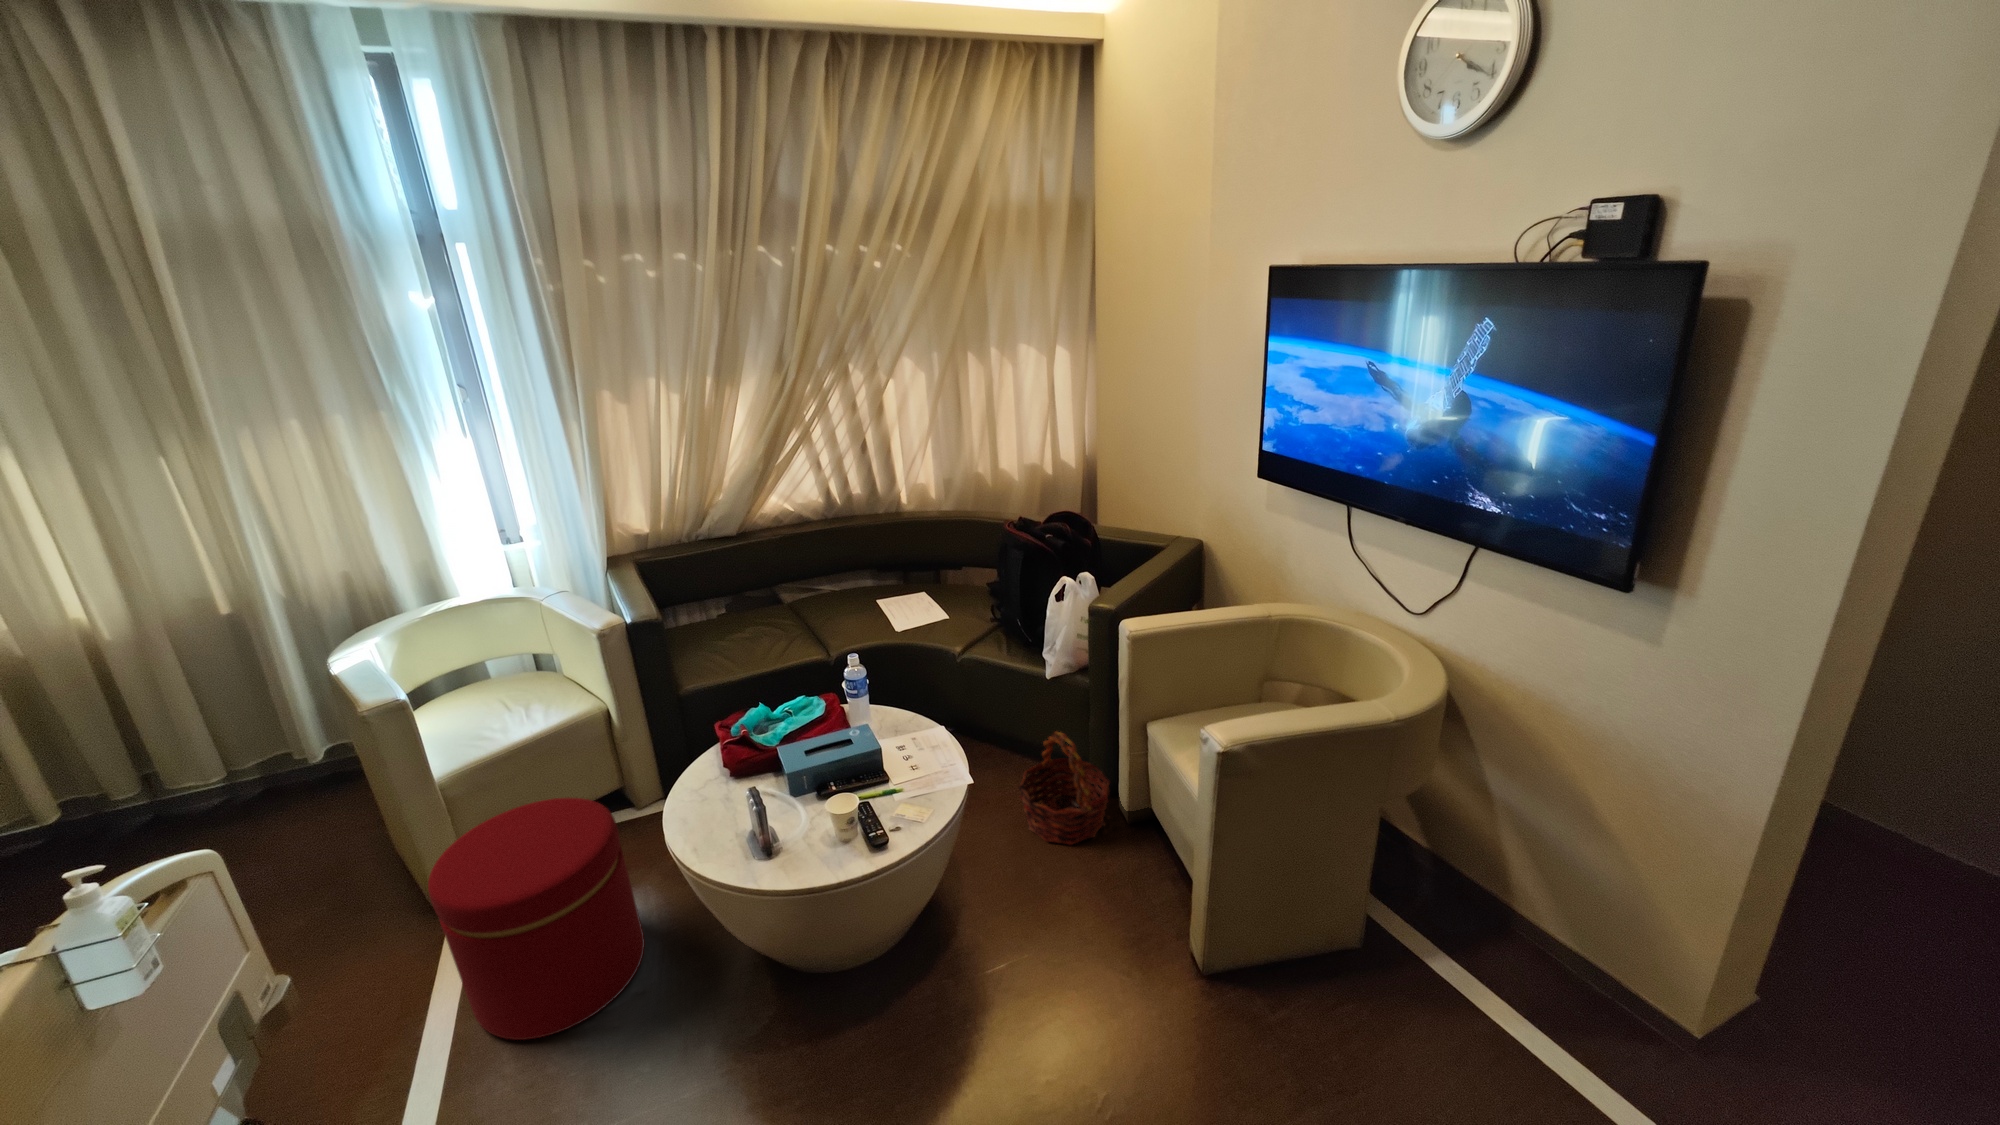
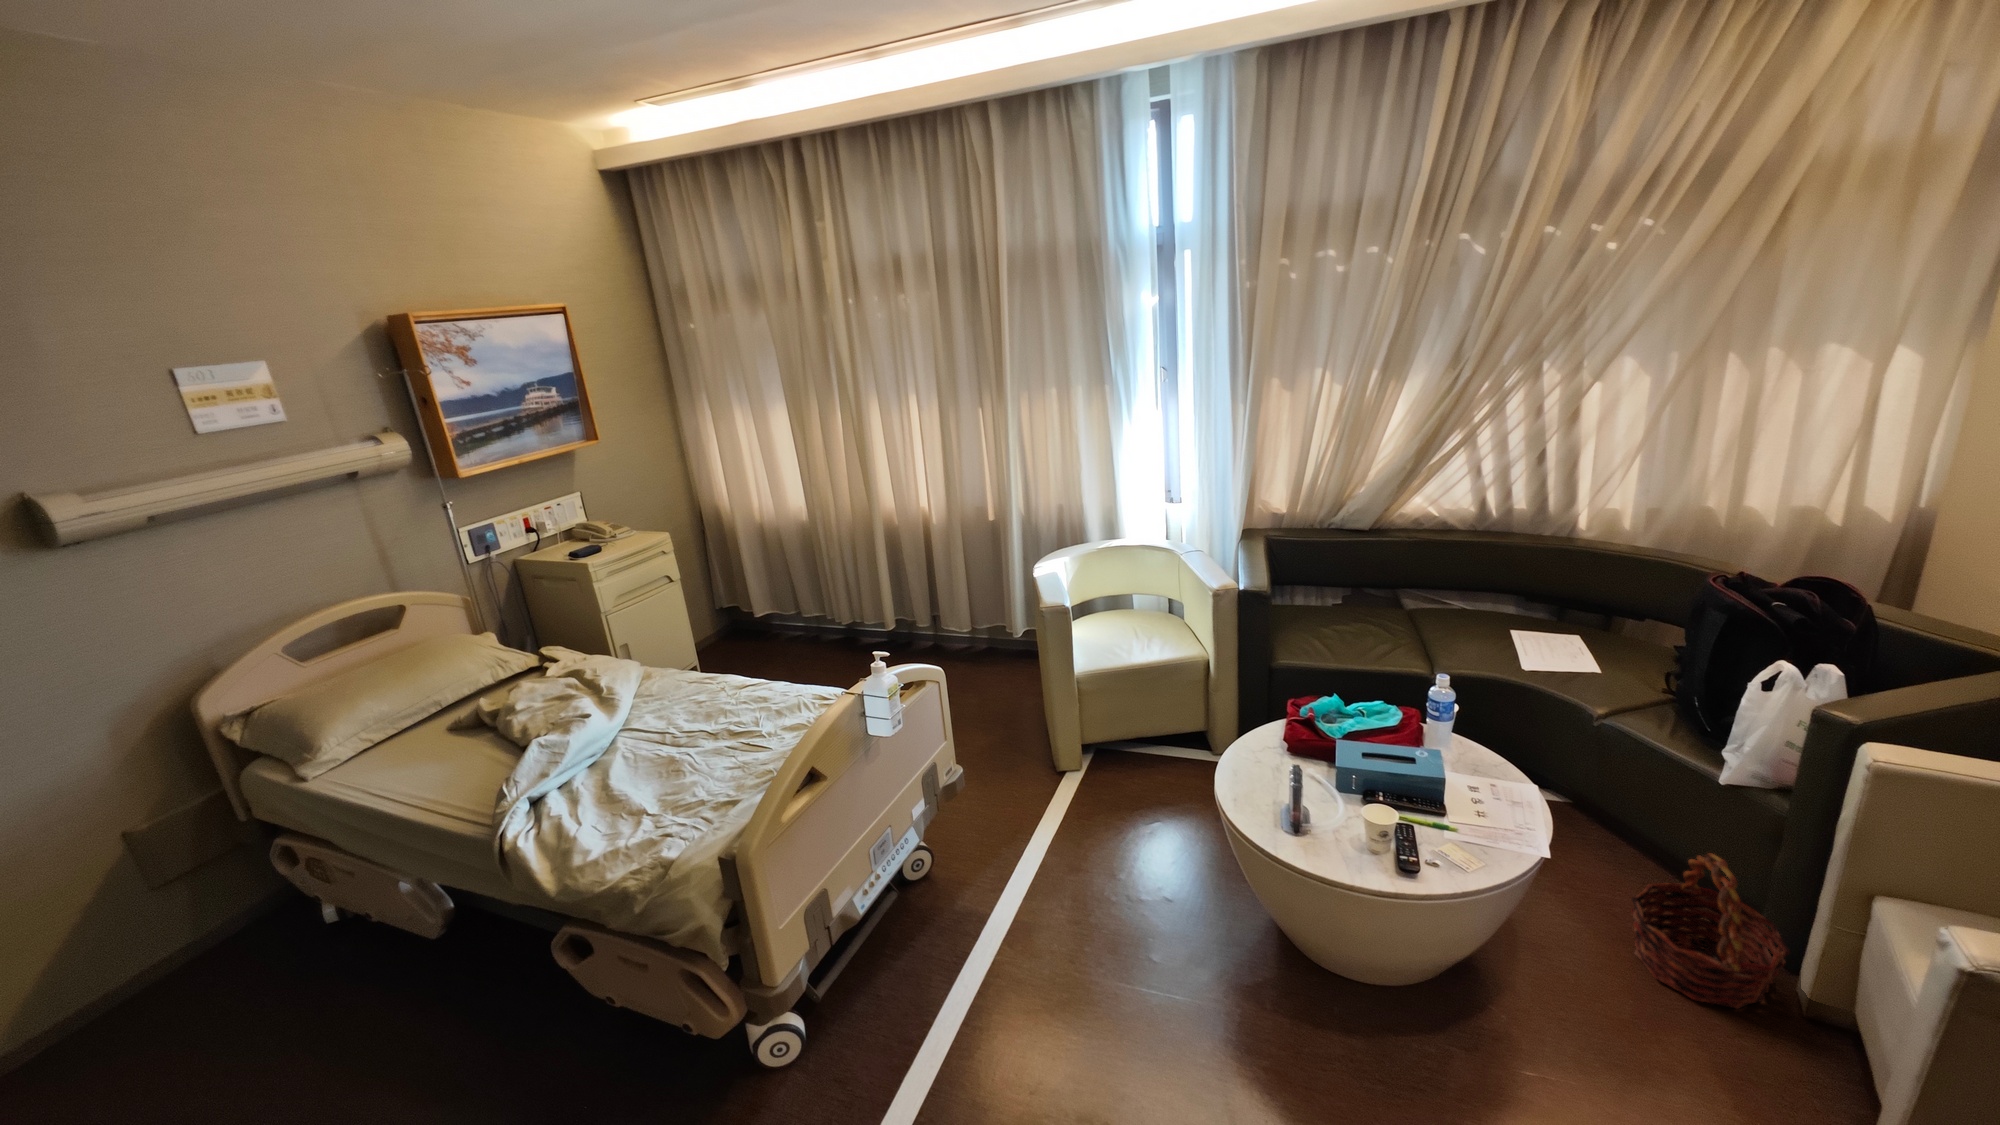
ottoman: present [428,798,645,1040] -> none [1051,712,1188,897]

